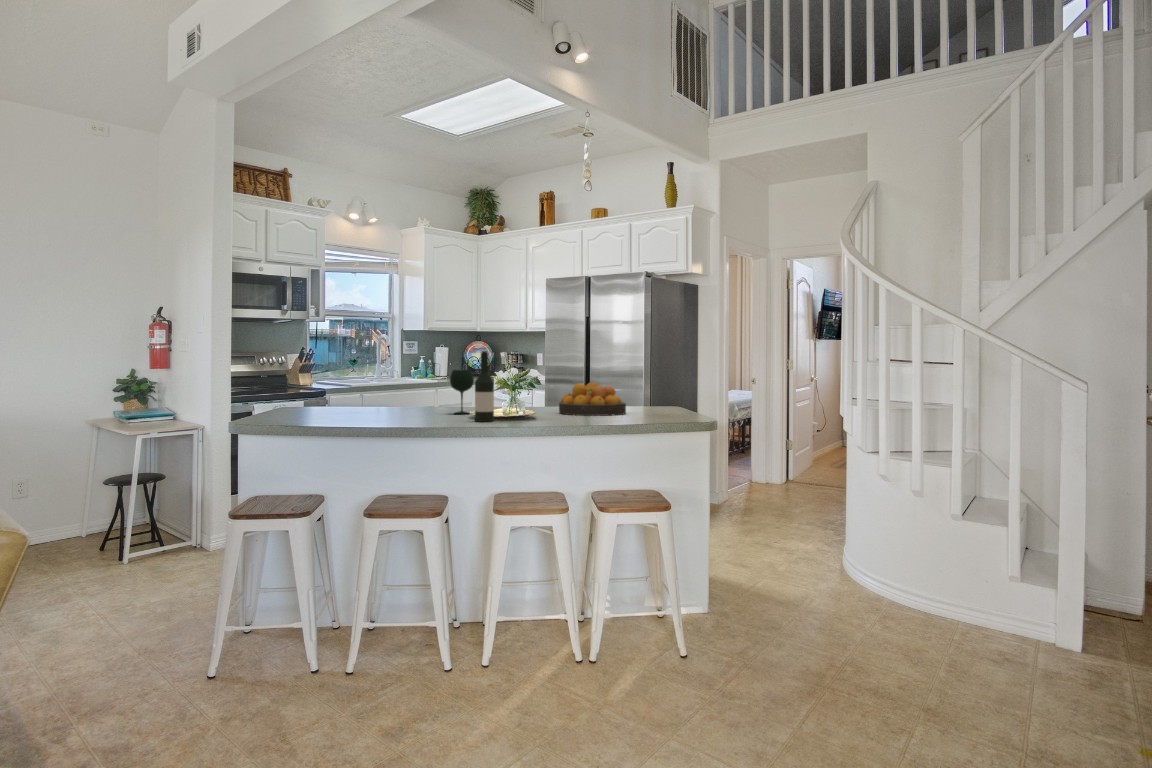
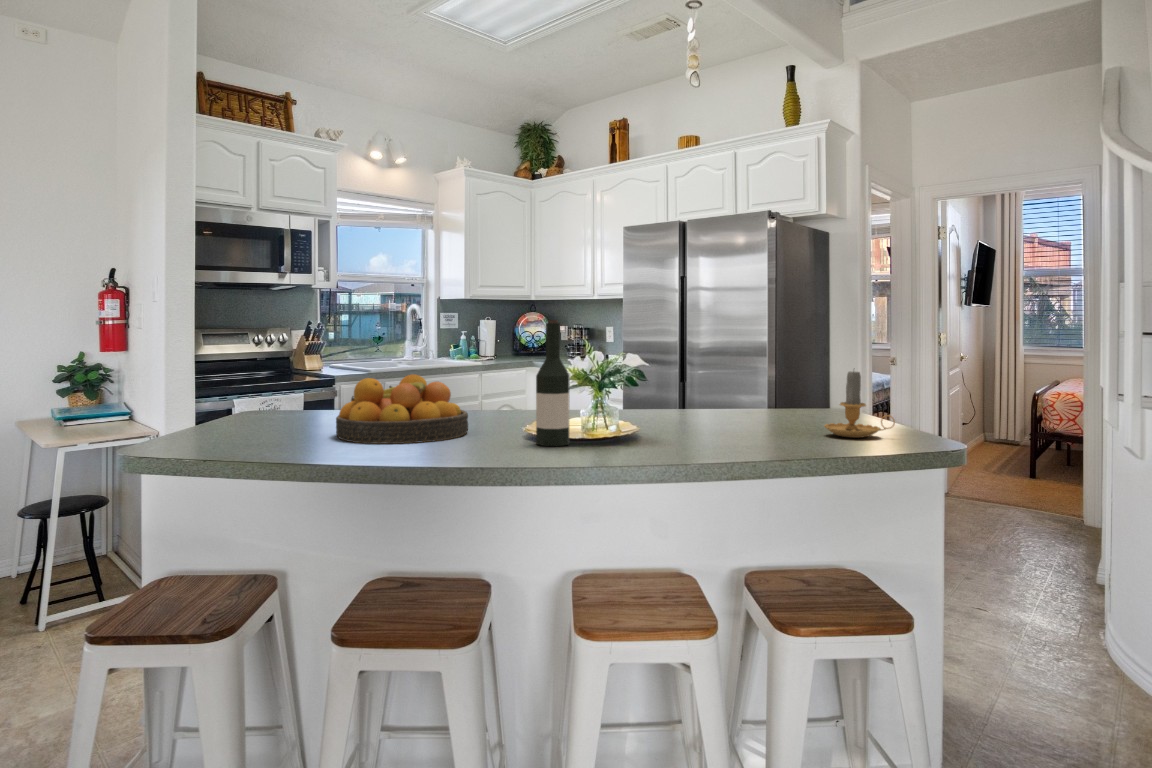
wine glass: present [450,370,474,414] -> none [494,352,532,423]
candle: none [643,379,680,419] -> present [824,371,895,438]
fruit bowl: present [559,382,626,416] -> present [336,375,468,444]

